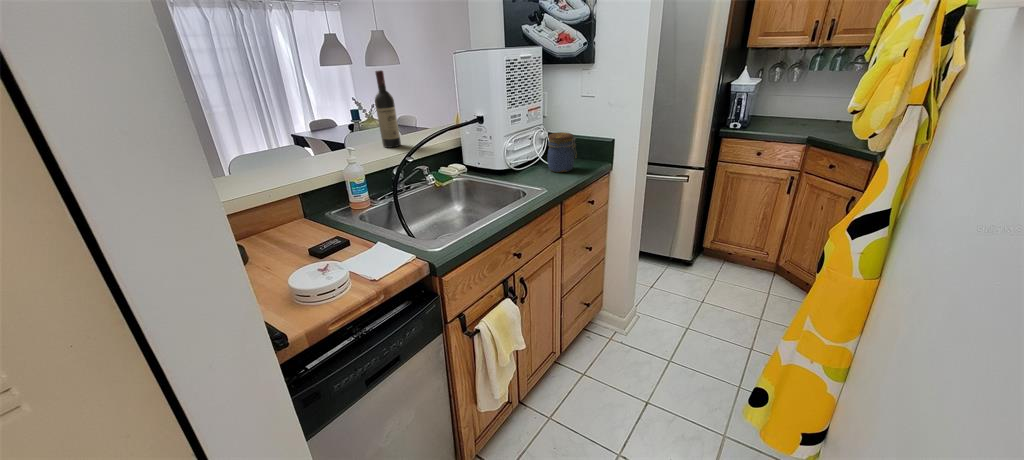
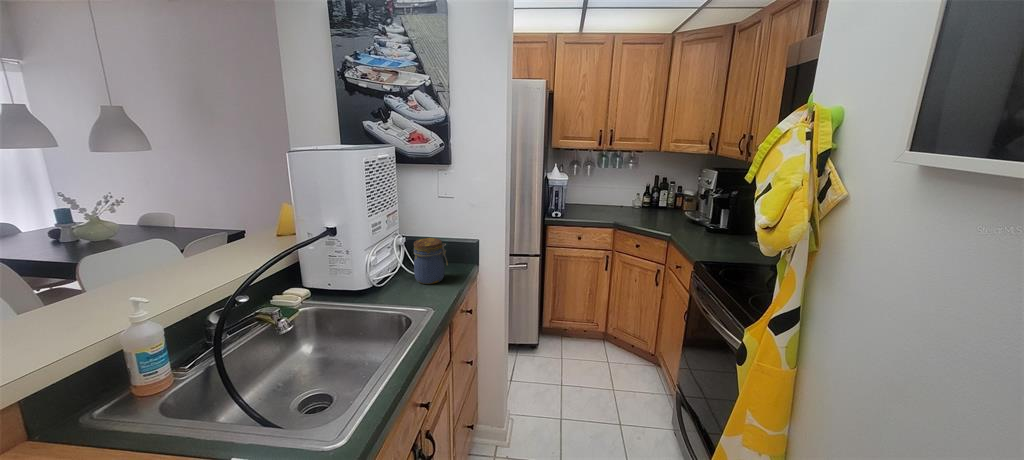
wine bottle: present [375,70,401,148] -> none [149,171,197,281]

